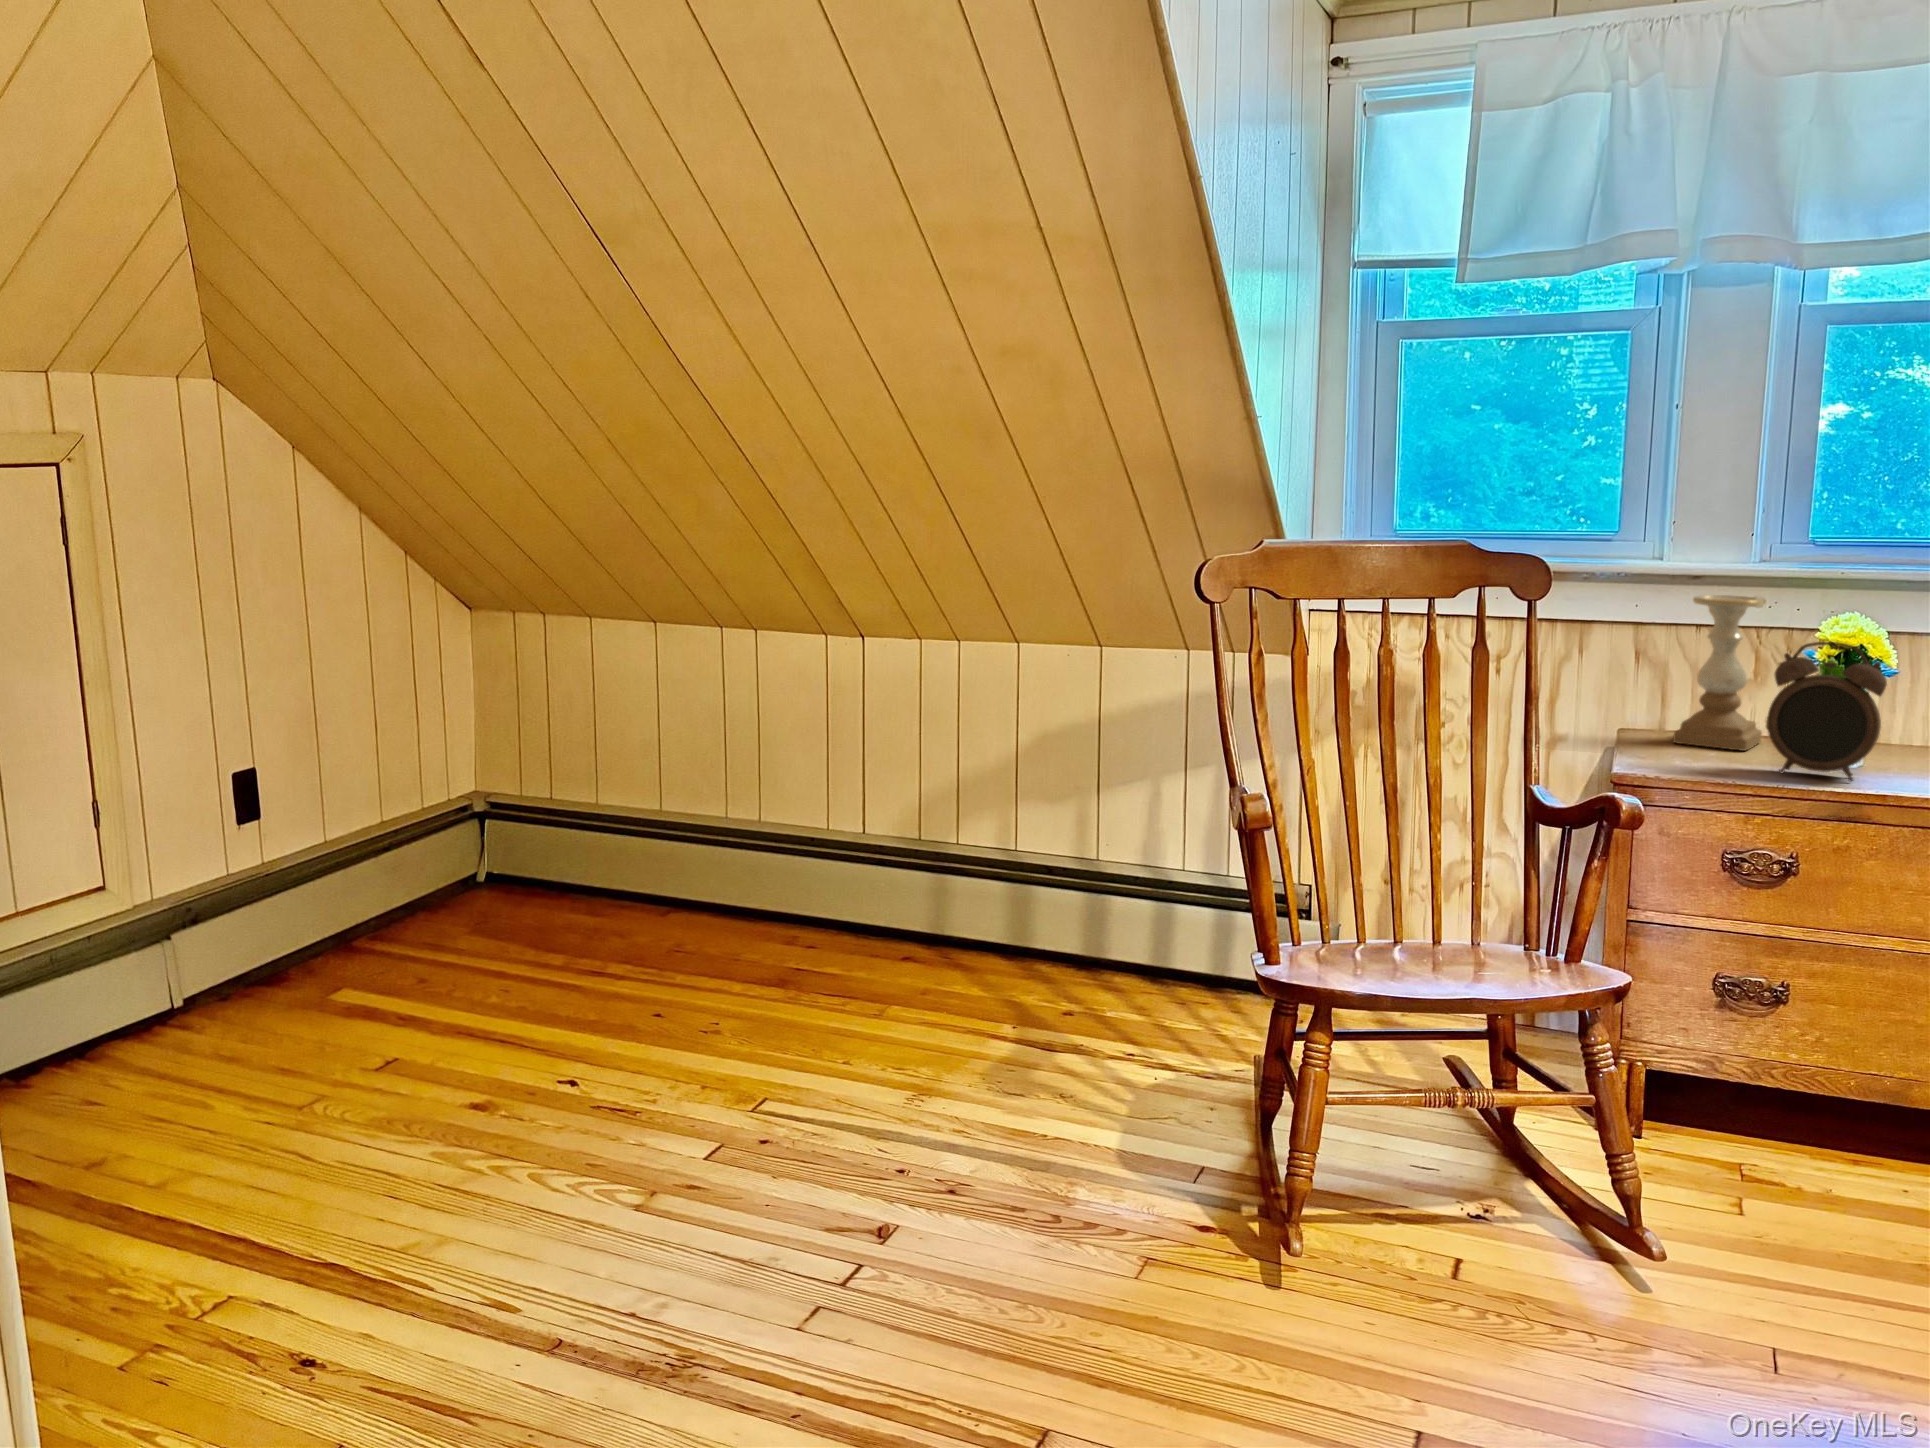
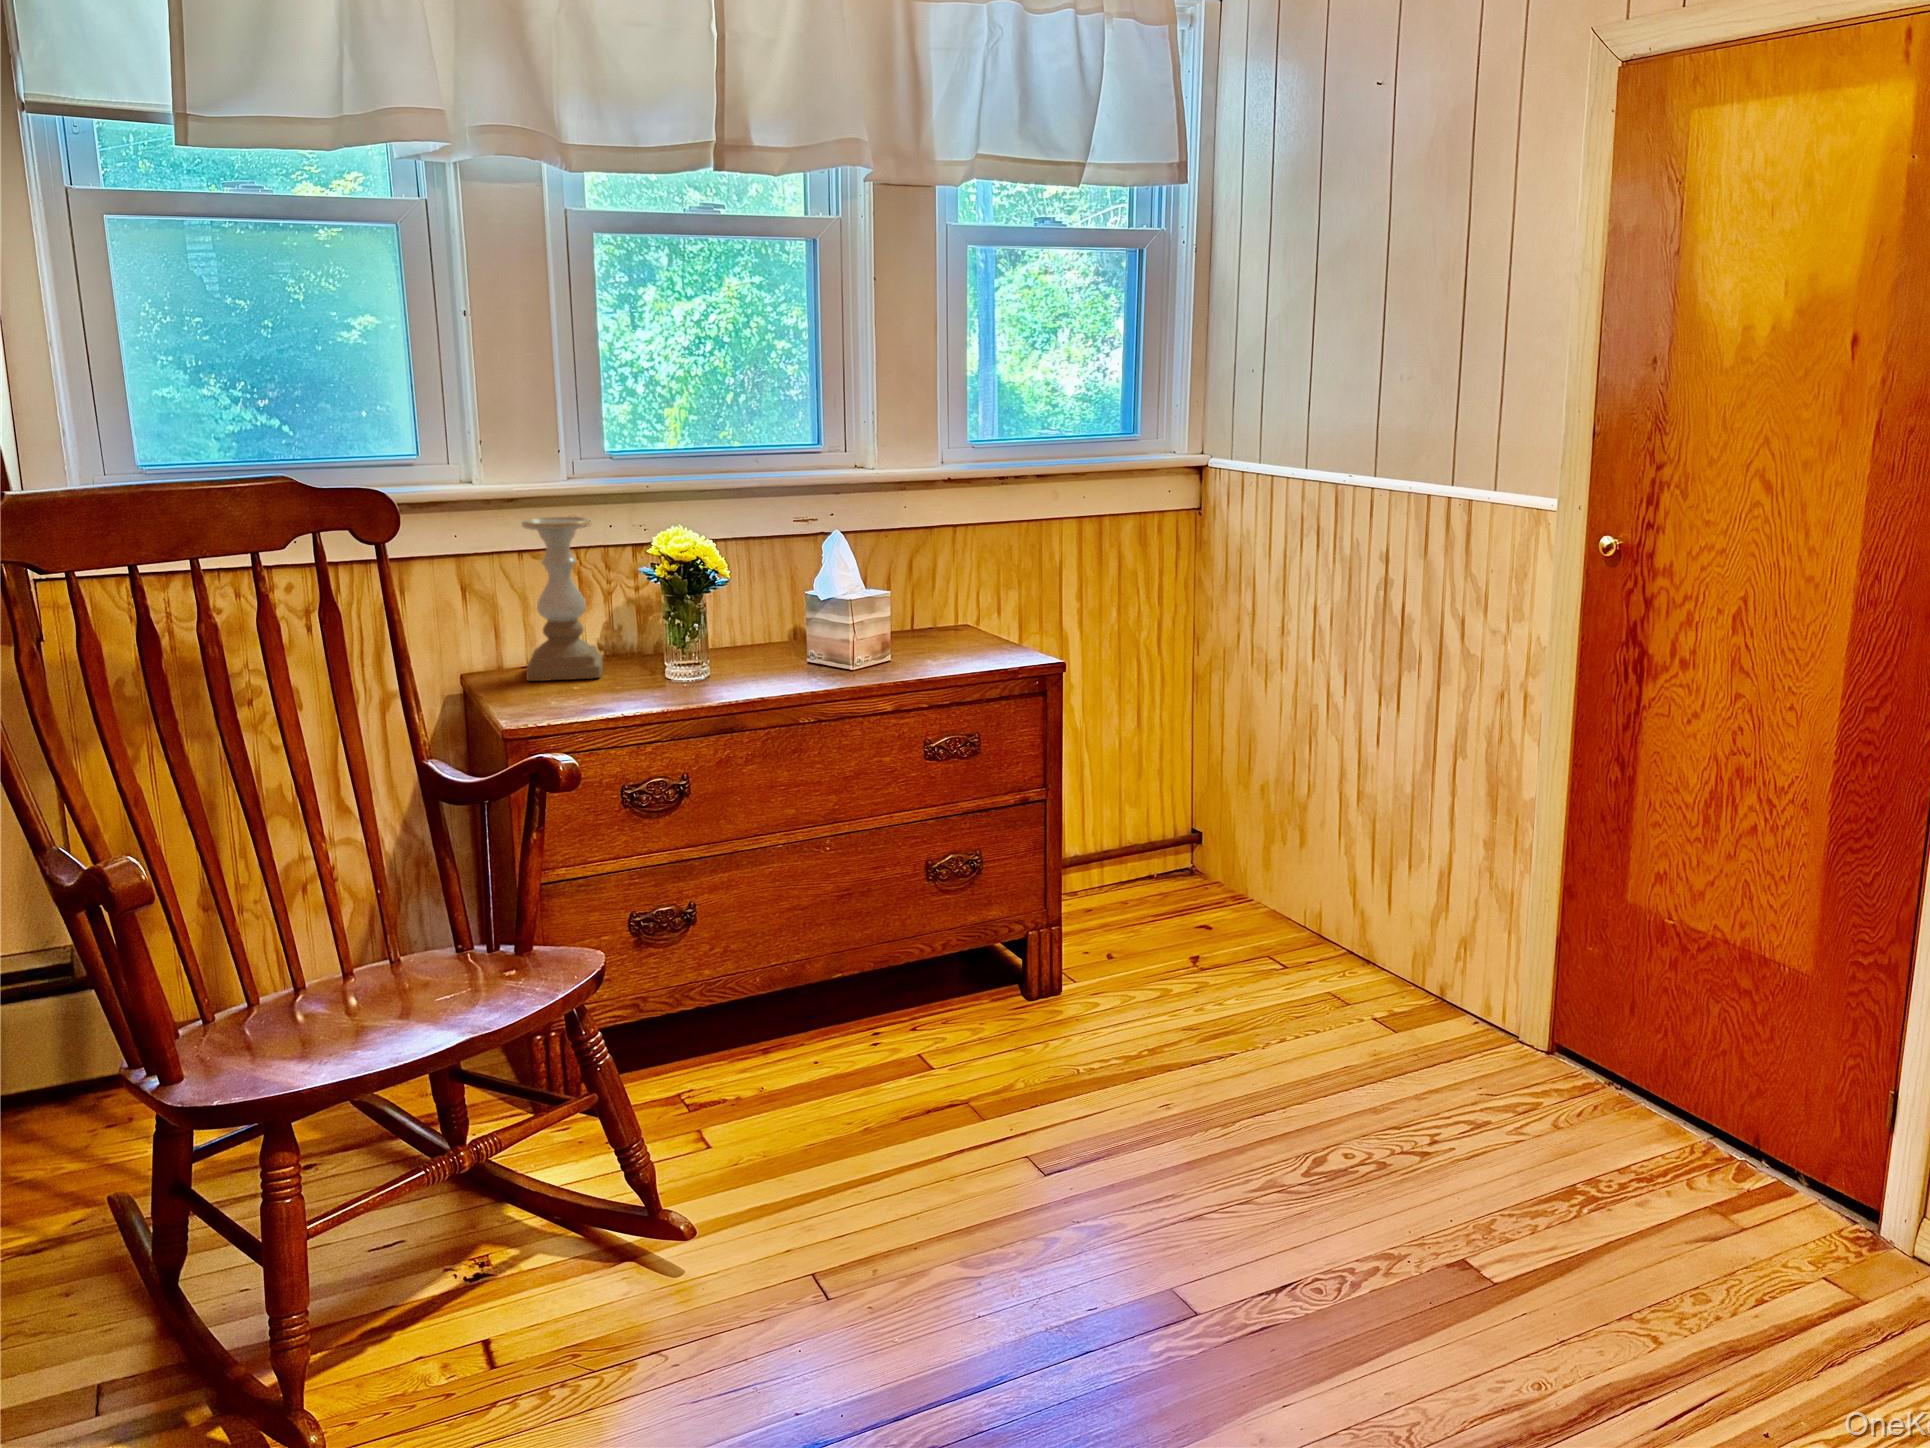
alarm clock: present [1767,642,1887,781] -> none [632,558,733,697]

